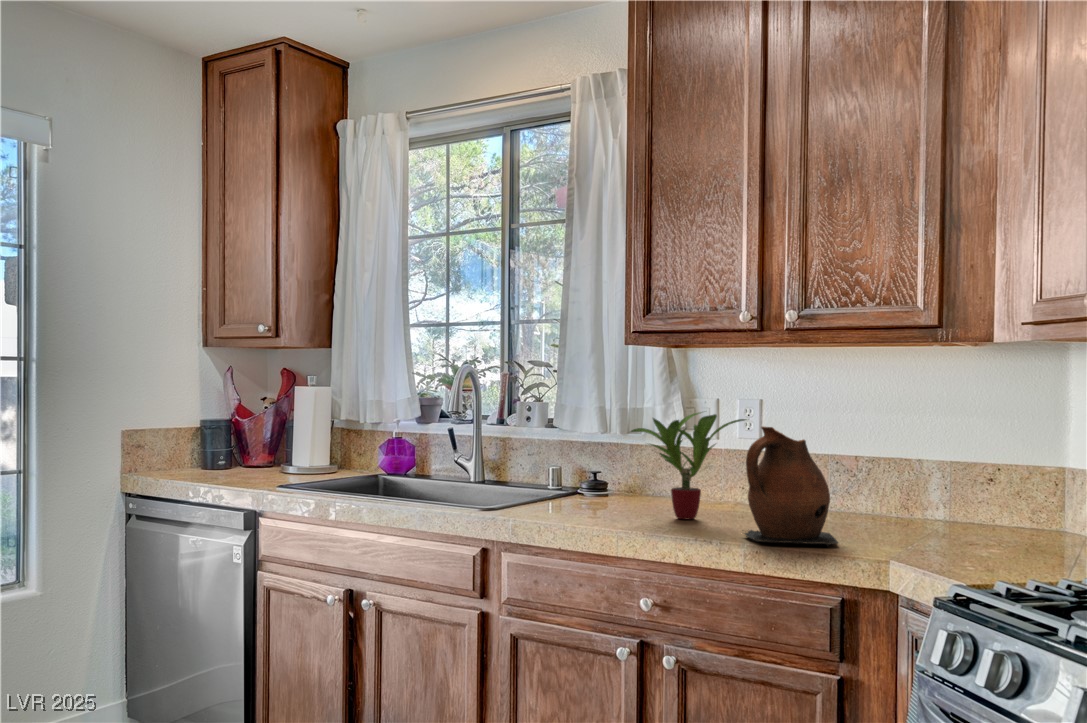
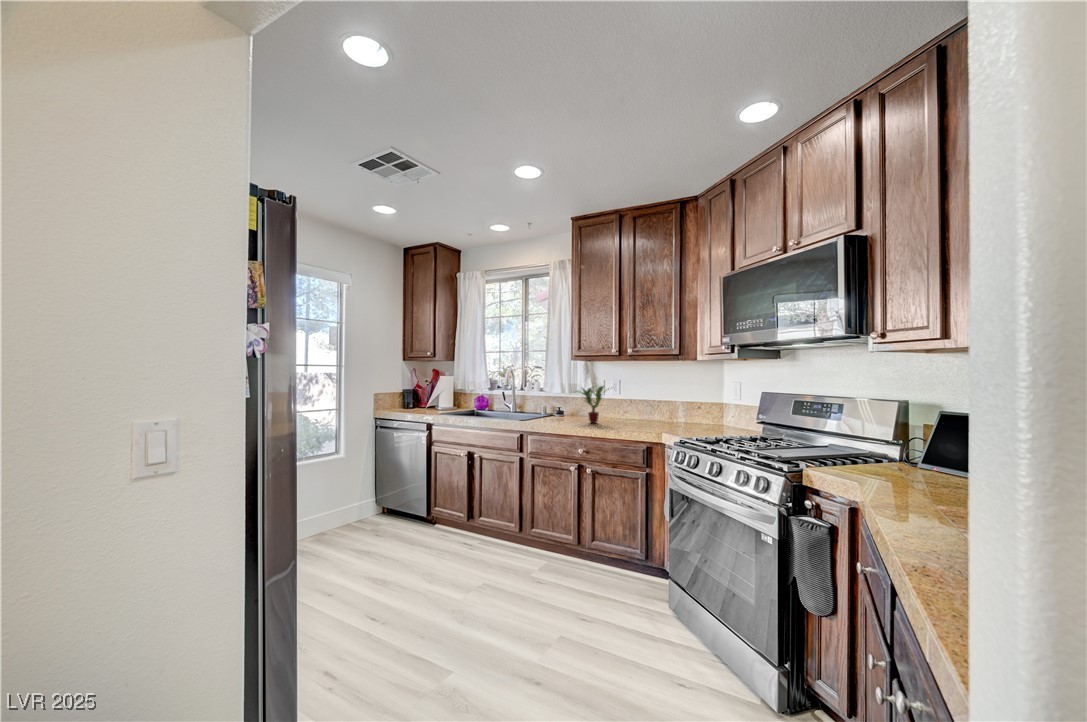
ceramic pitcher: present [745,427,838,546] -> none [613,389,646,430]

